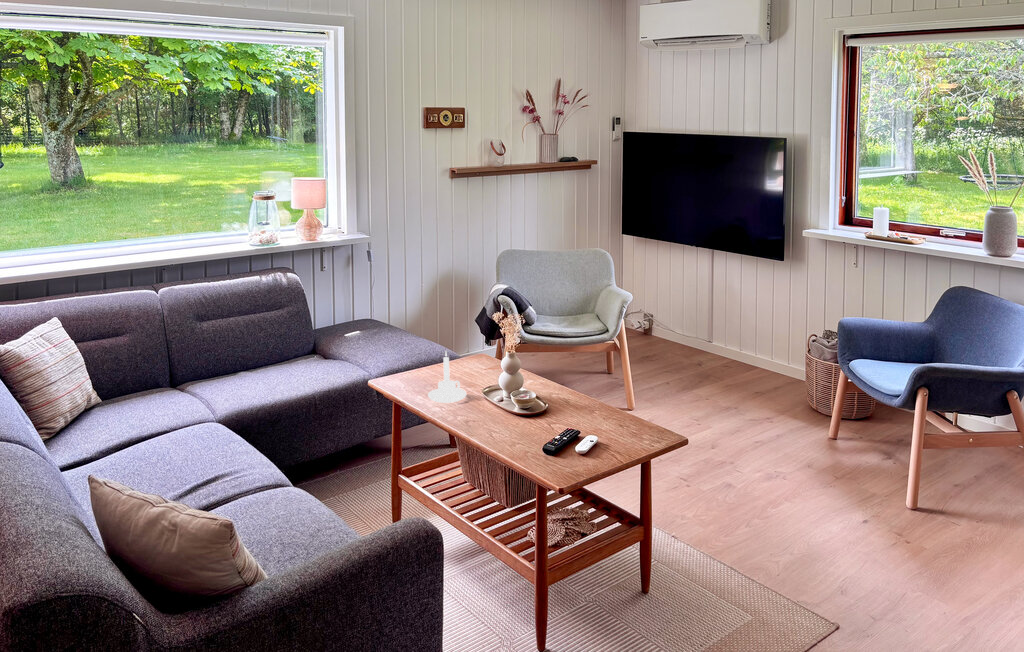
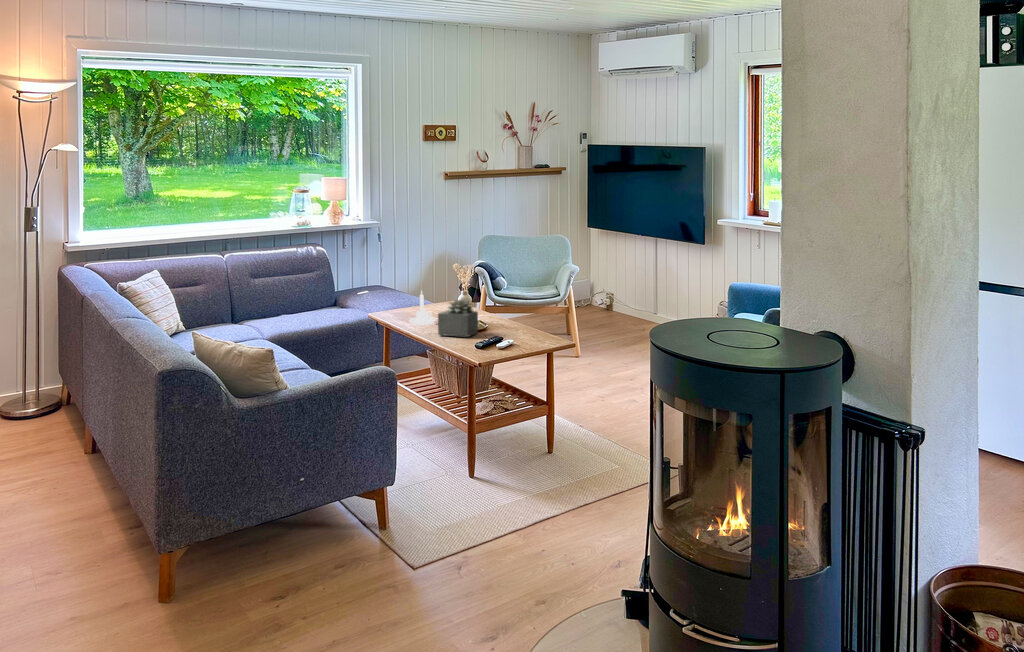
succulent plant: none [478,370,537,432] -> present [438,299,478,337]

